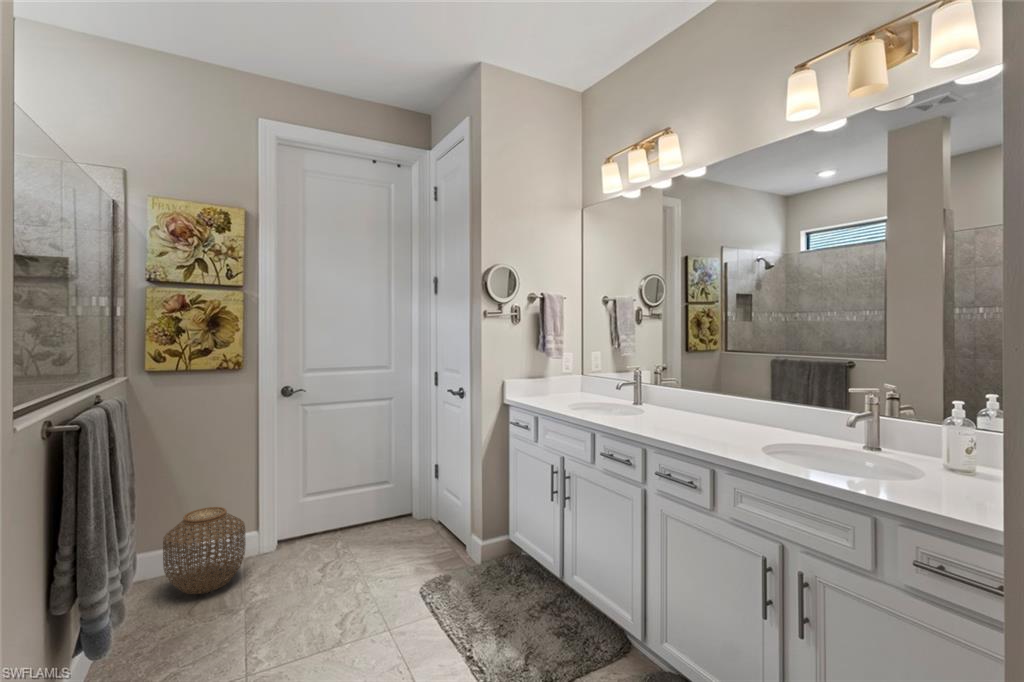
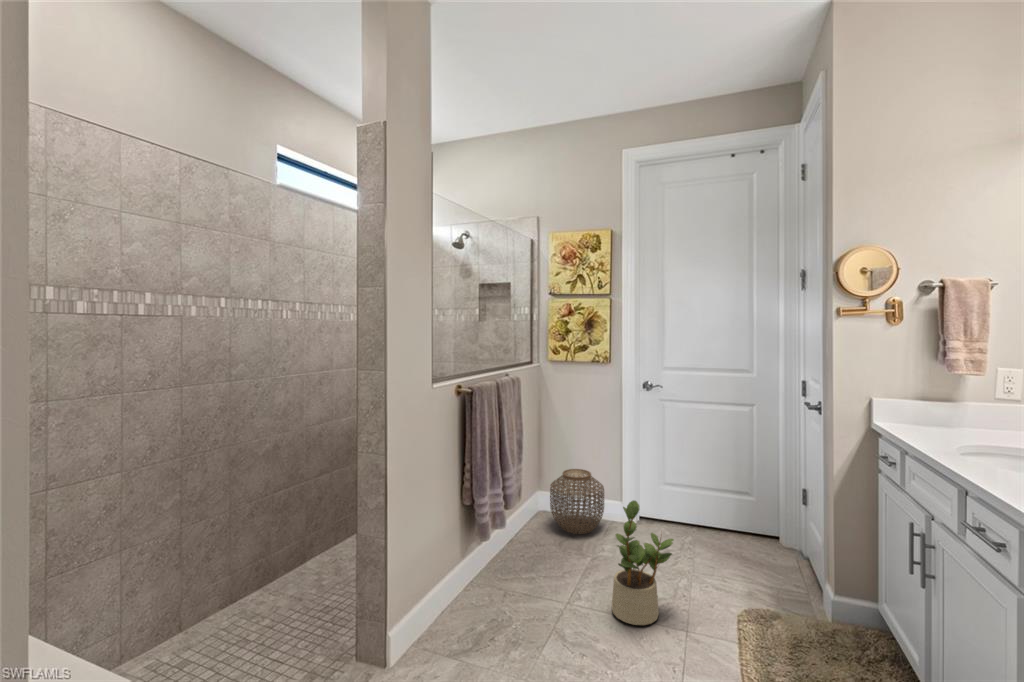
potted plant: none [310,515,378,655] -> present [612,500,674,625]

